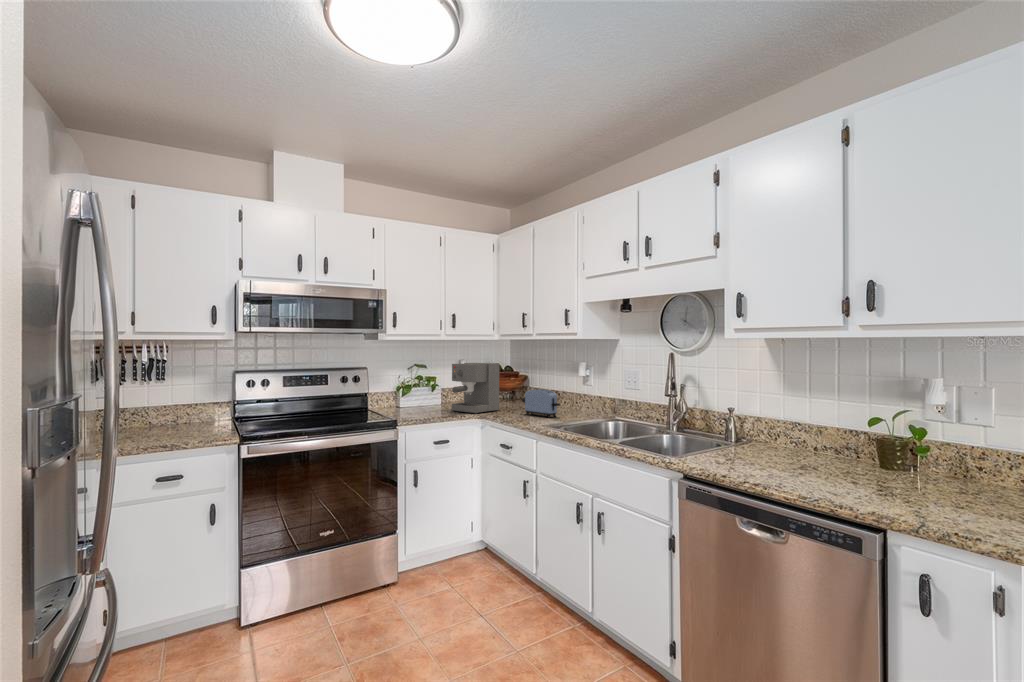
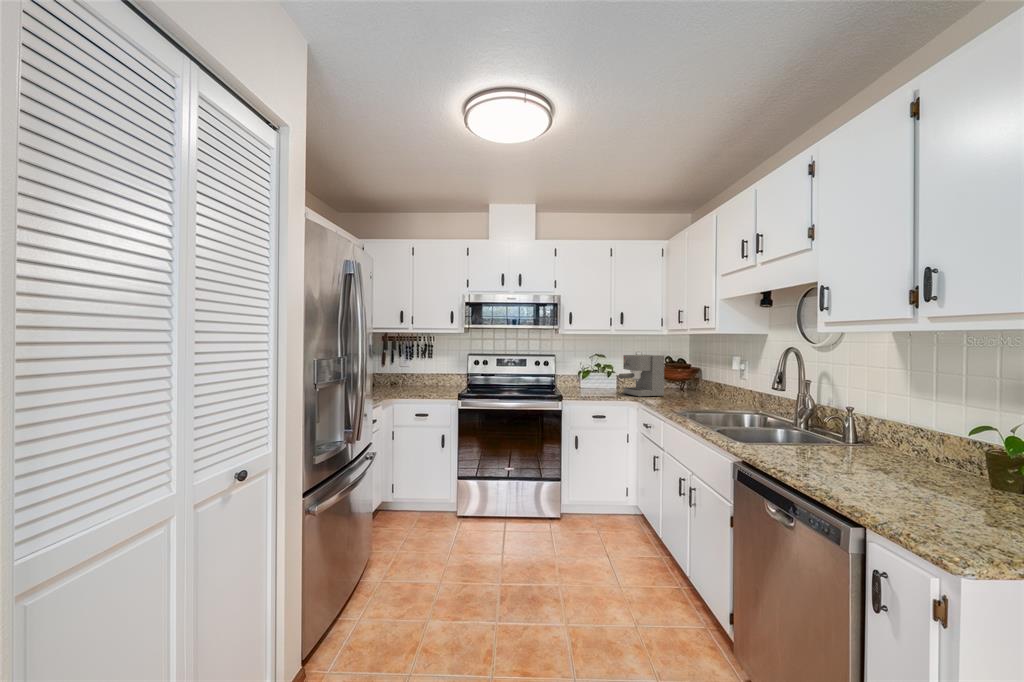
toaster: present [522,389,560,418] -> none [679,380,709,405]

